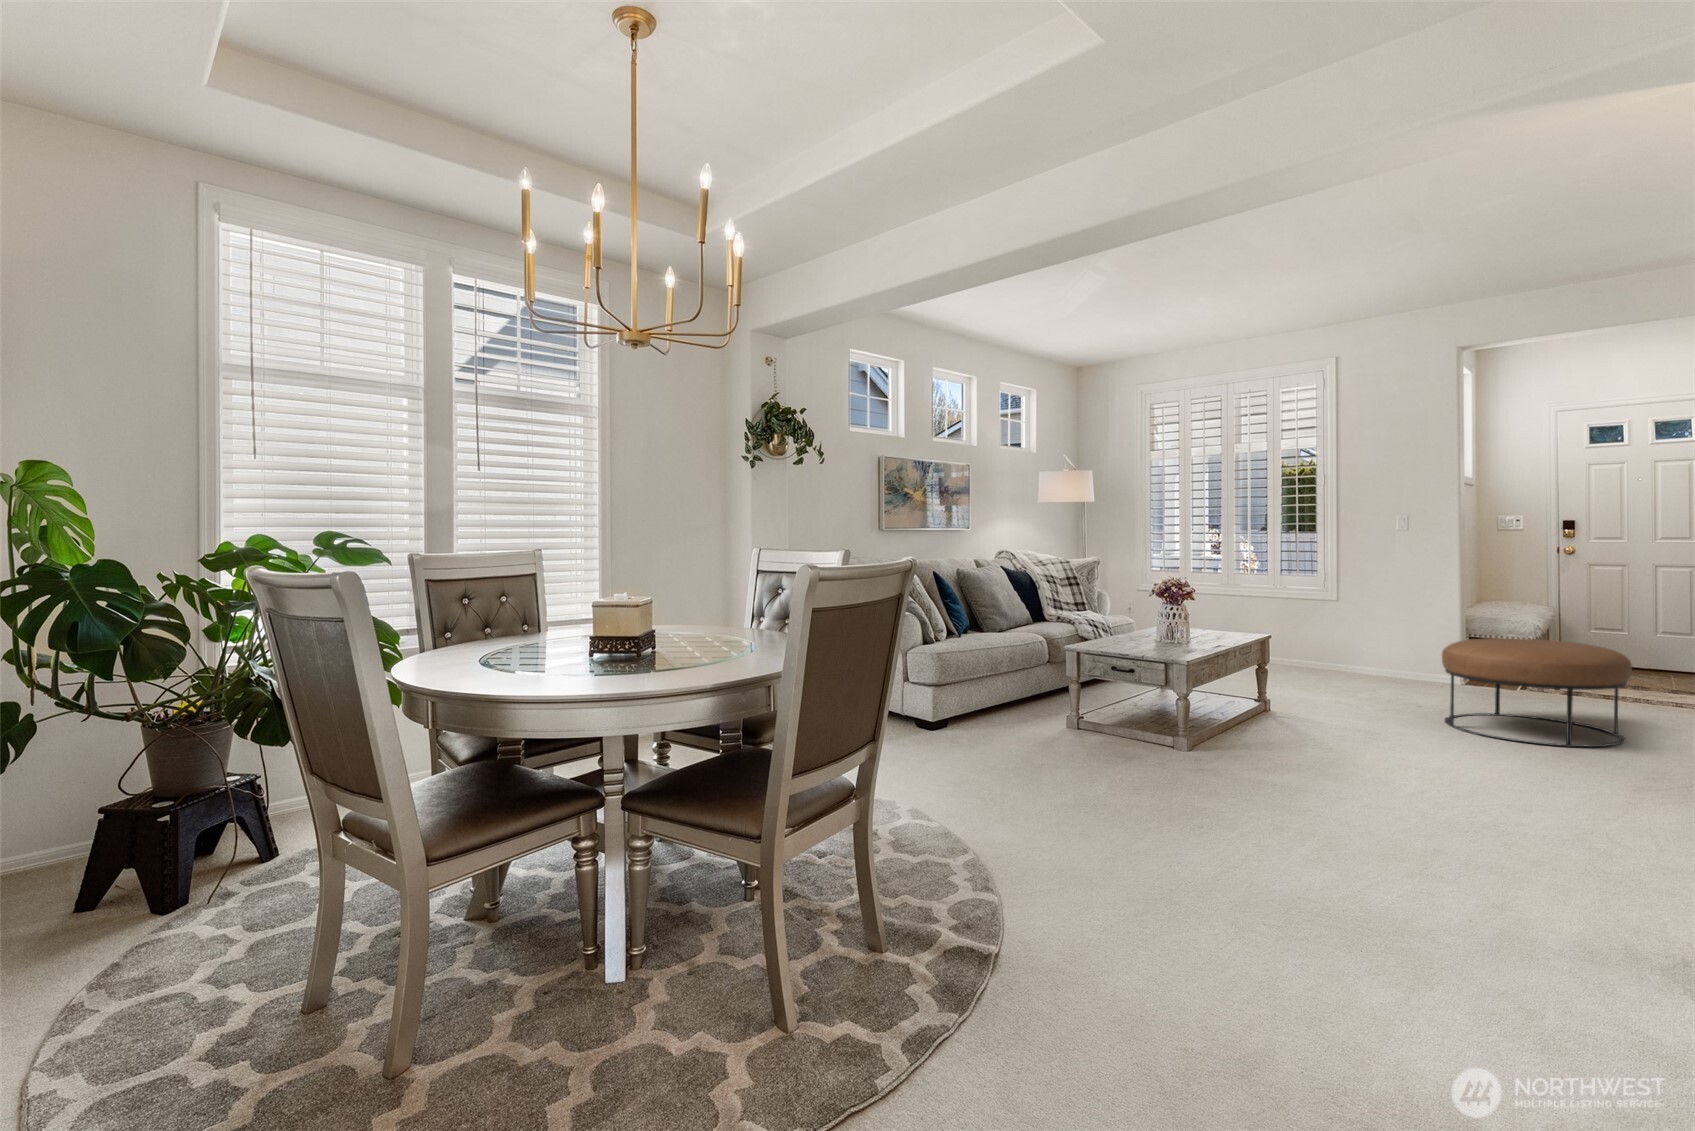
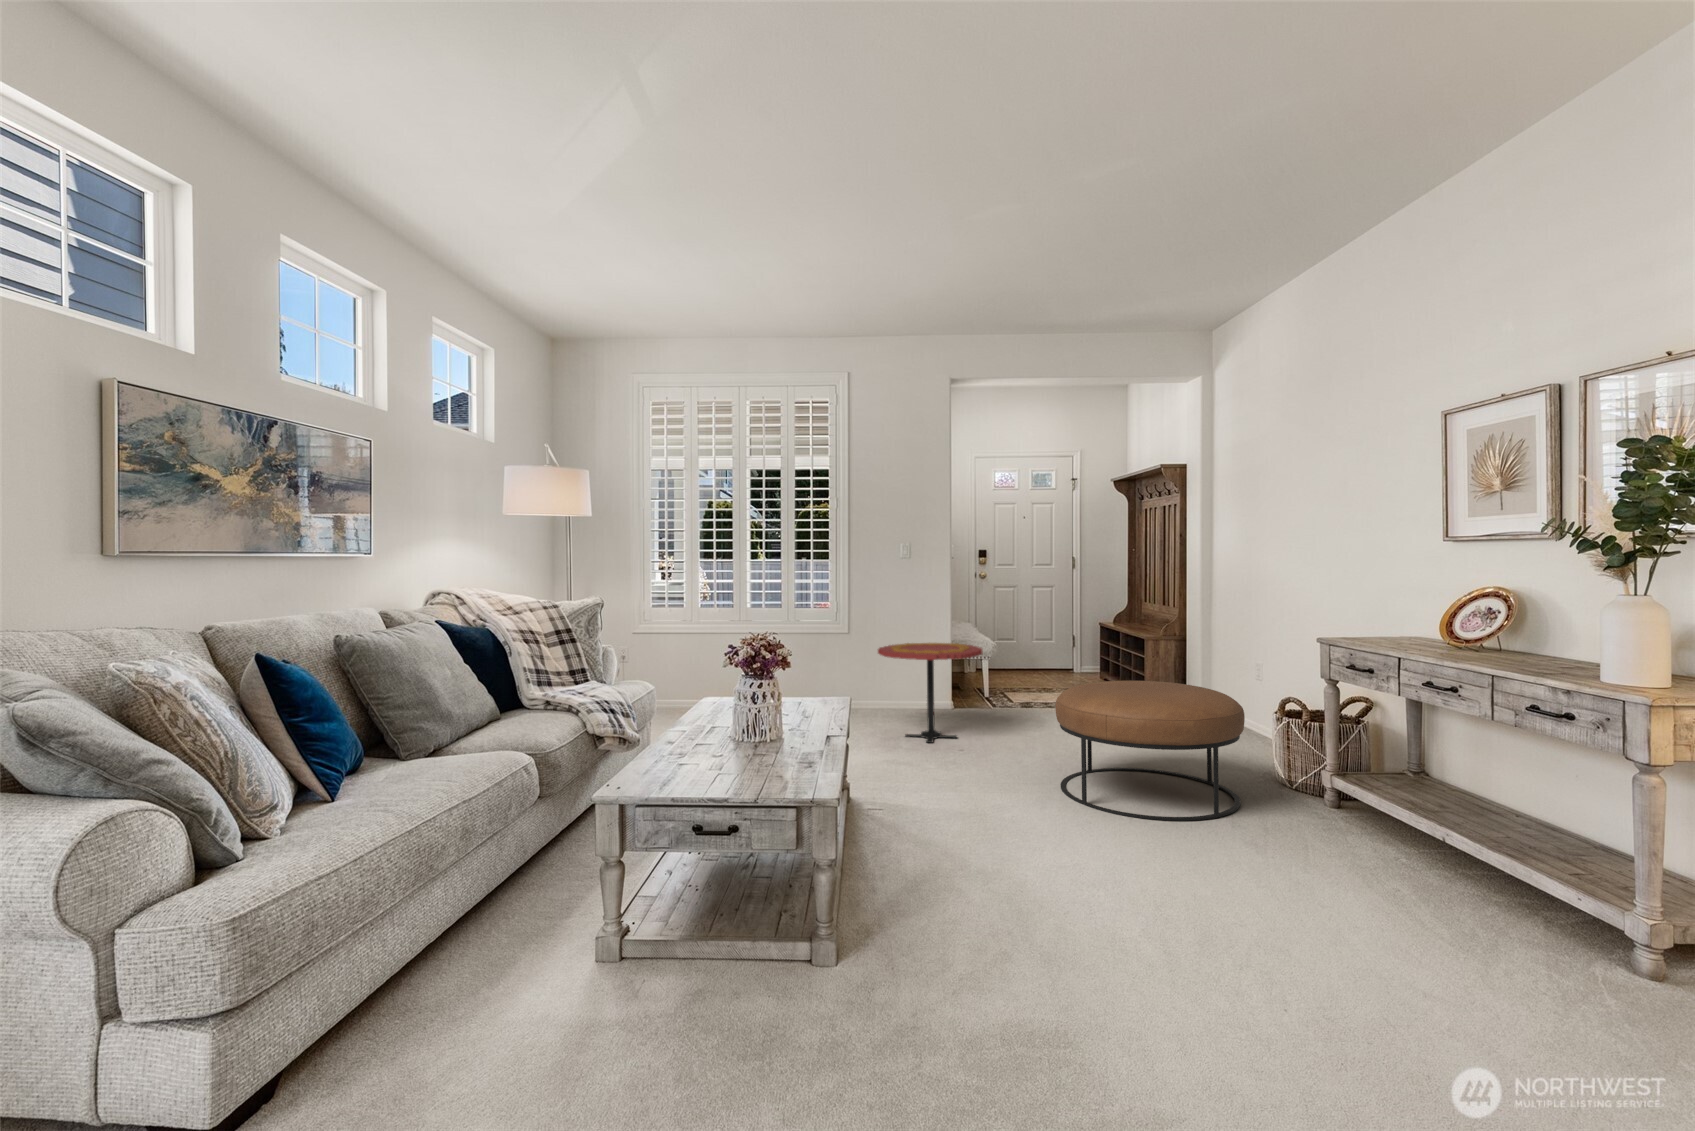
side table: none [1323,605,1428,686] -> present [878,643,982,743]

